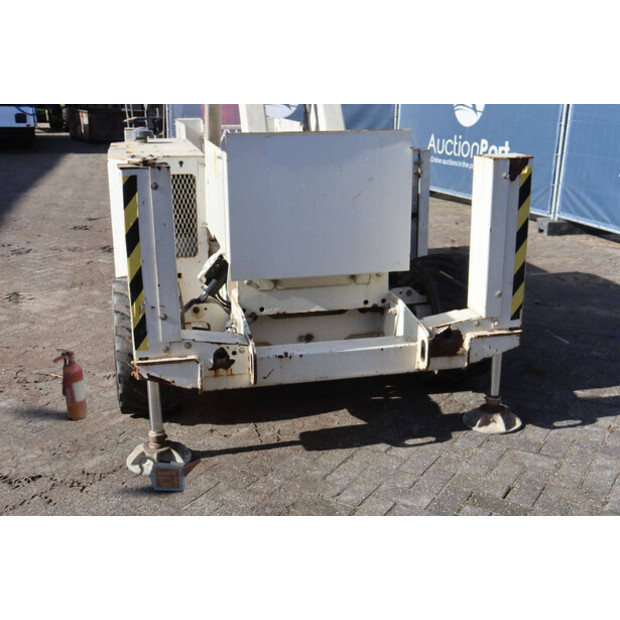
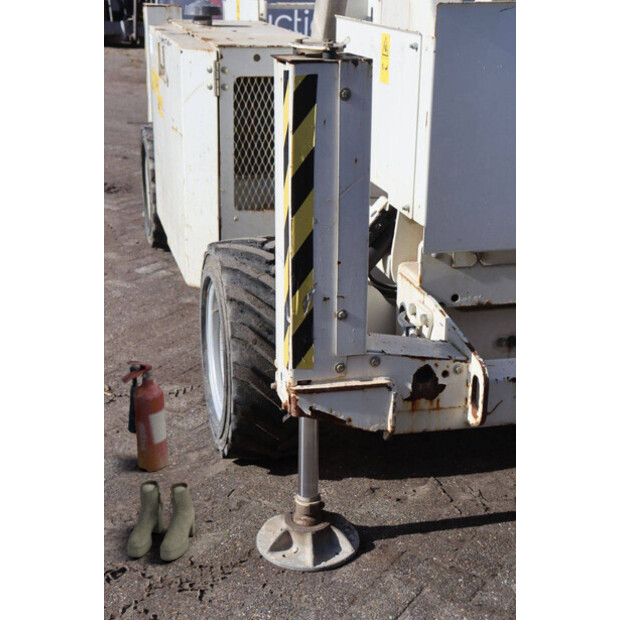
boots: none [45,421,92,470] -> present [127,480,195,561]
watering can: present [138,455,201,491] -> none [293,542,400,600]

